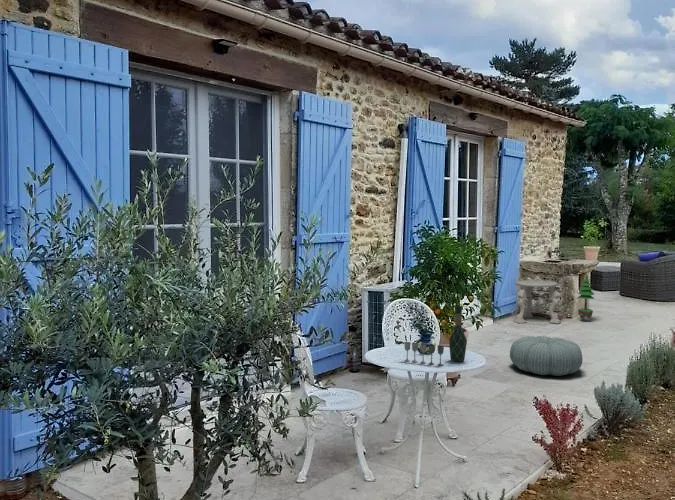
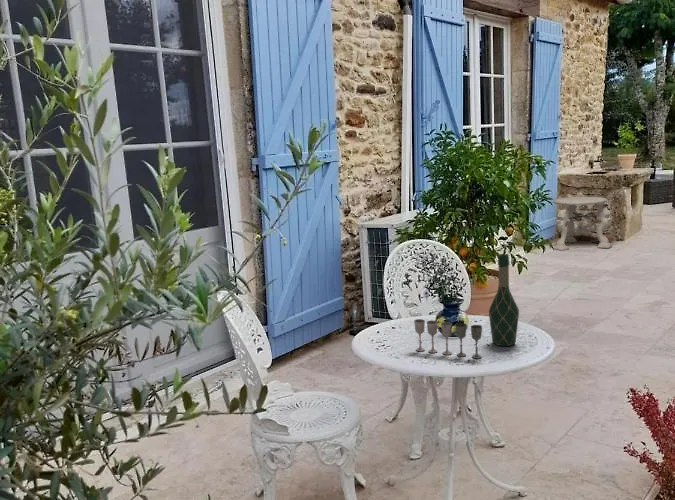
potted tree: present [577,274,594,321] -> none [630,184,653,243]
pouf: present [510,336,583,376] -> none [560,271,661,325]

